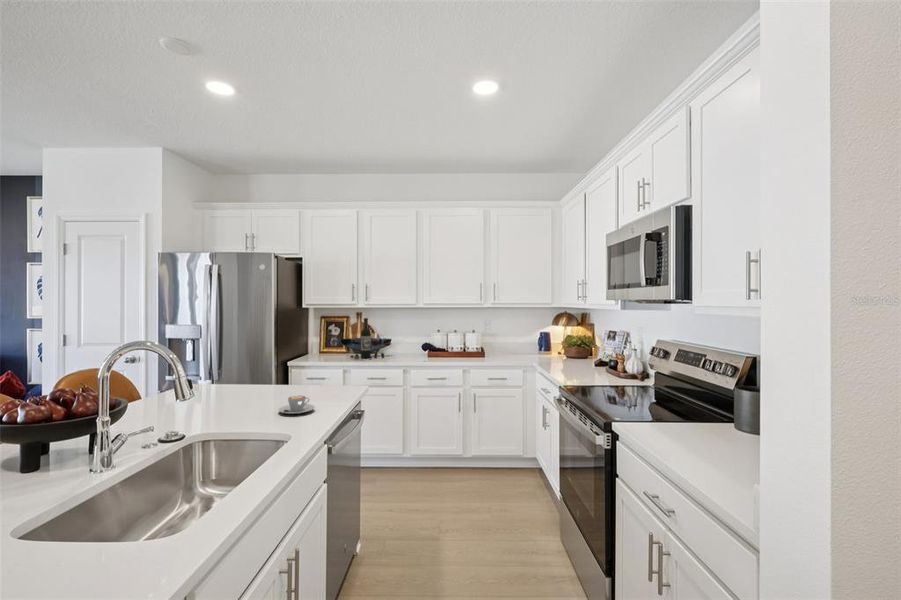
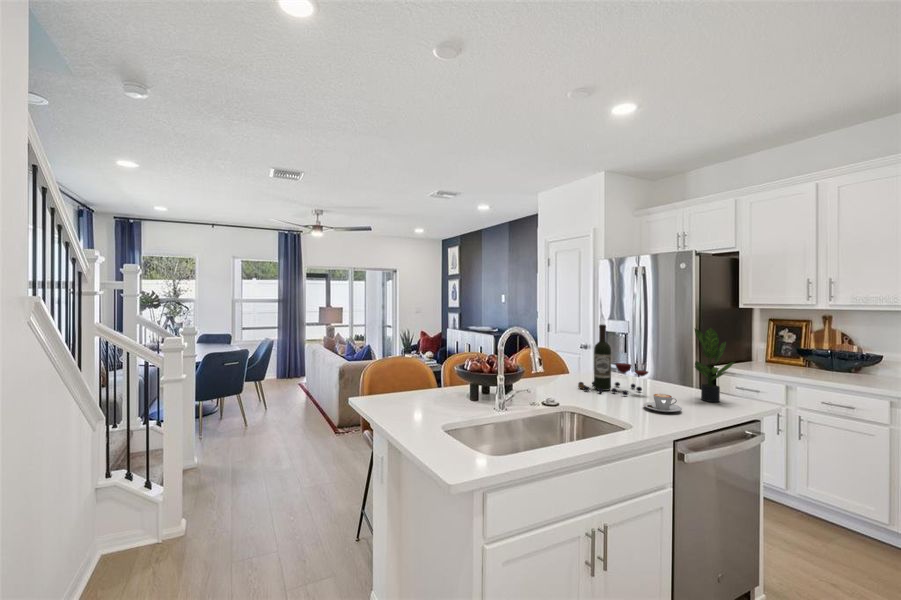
wine bottle: present [350,318,391,359] -> present [578,325,648,395]
potted plant: none [306,327,341,395] -> present [695,328,734,402]

